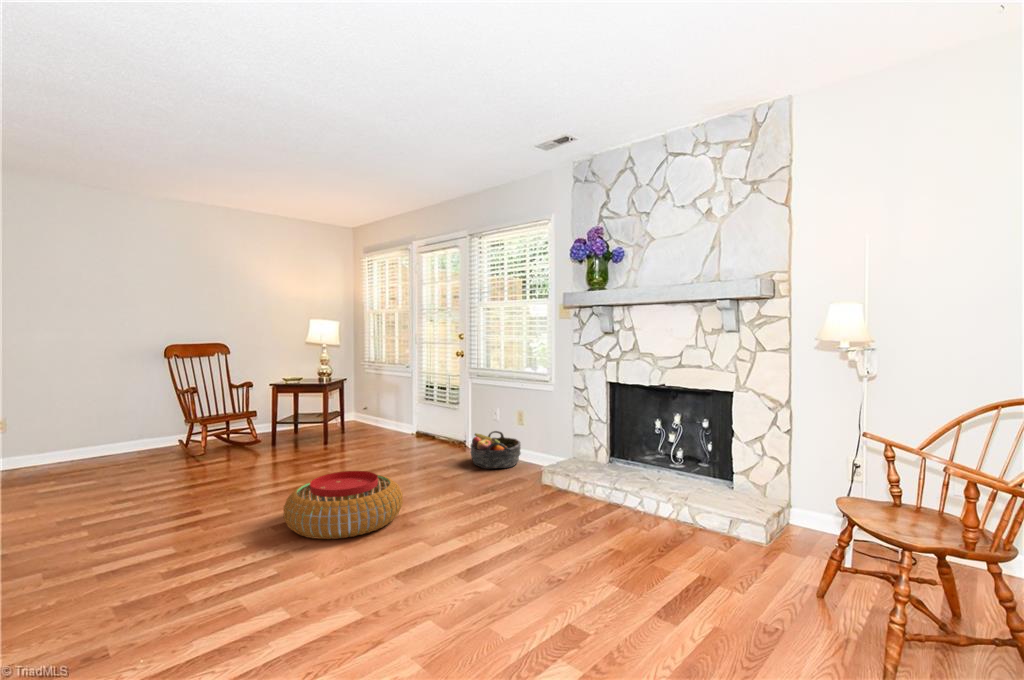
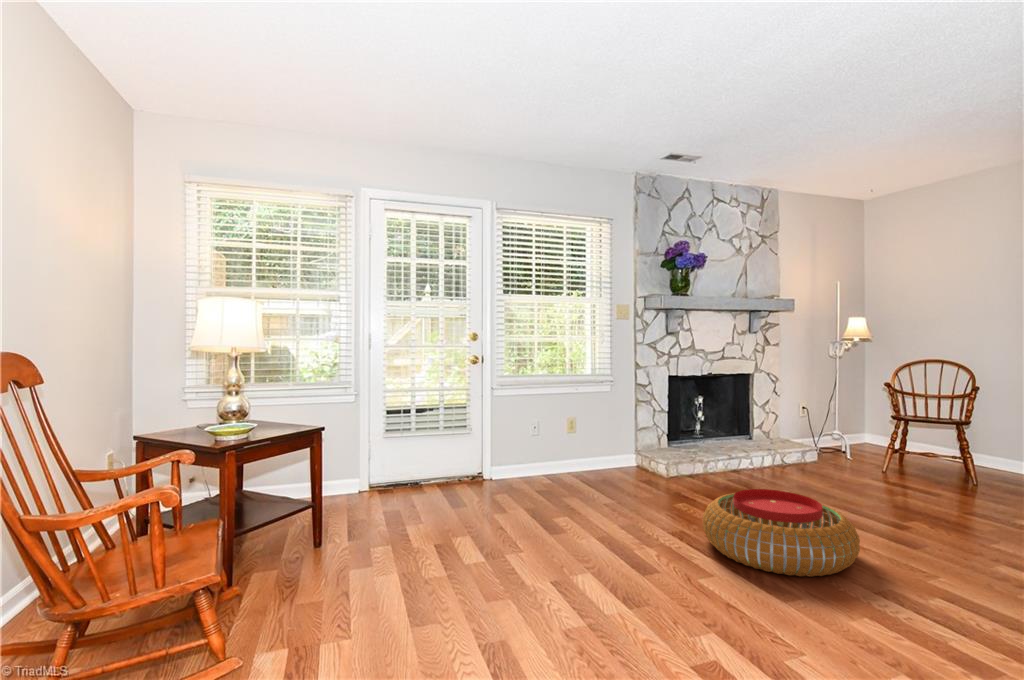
basket: present [471,431,521,469] -> none [551,446,612,485]

